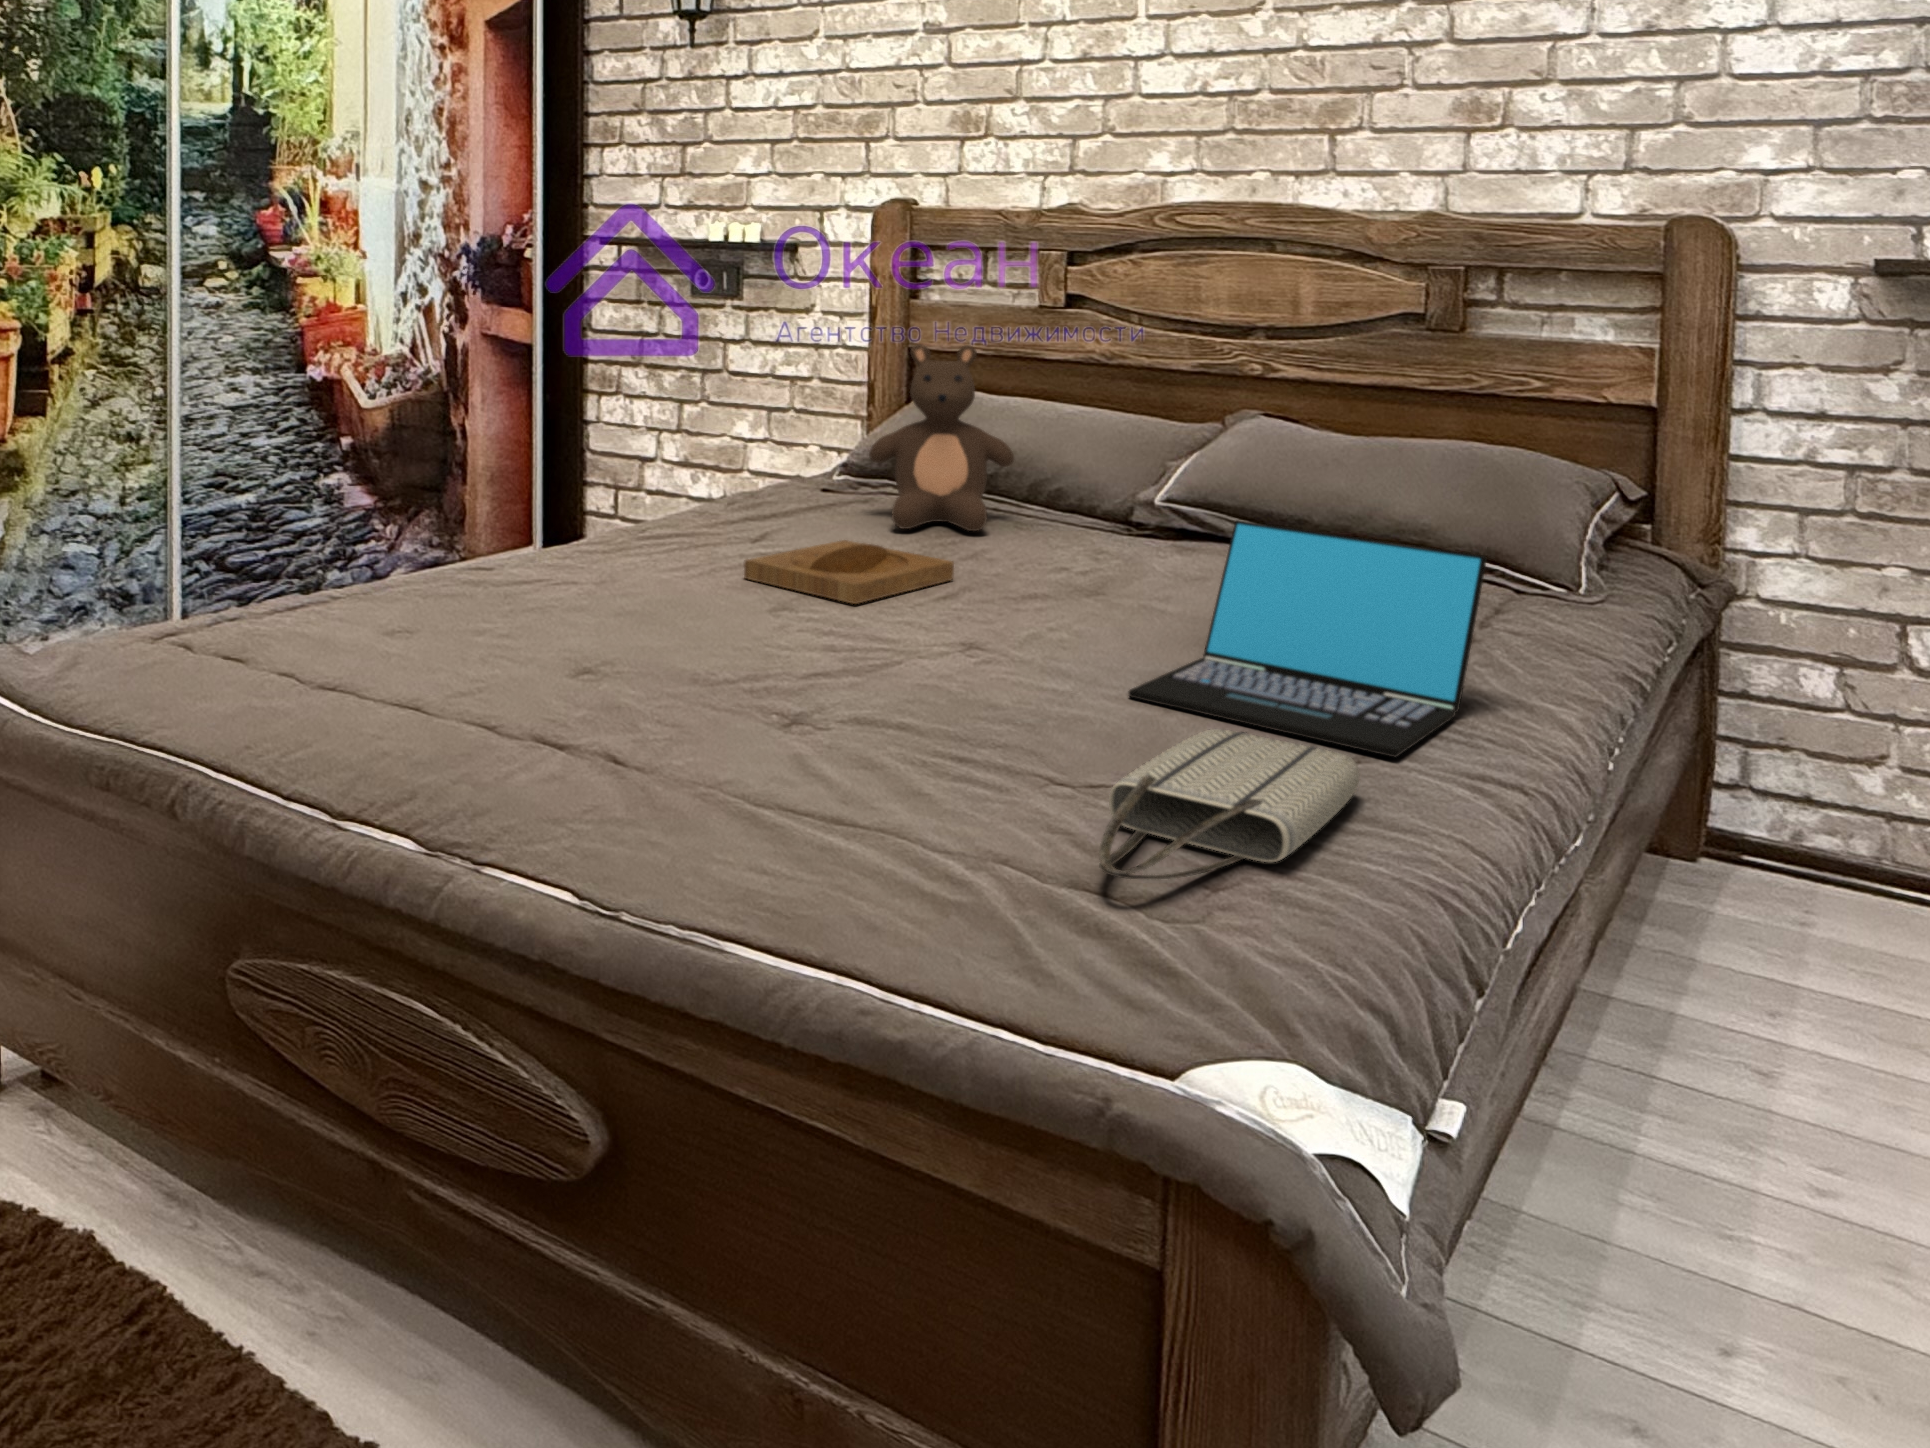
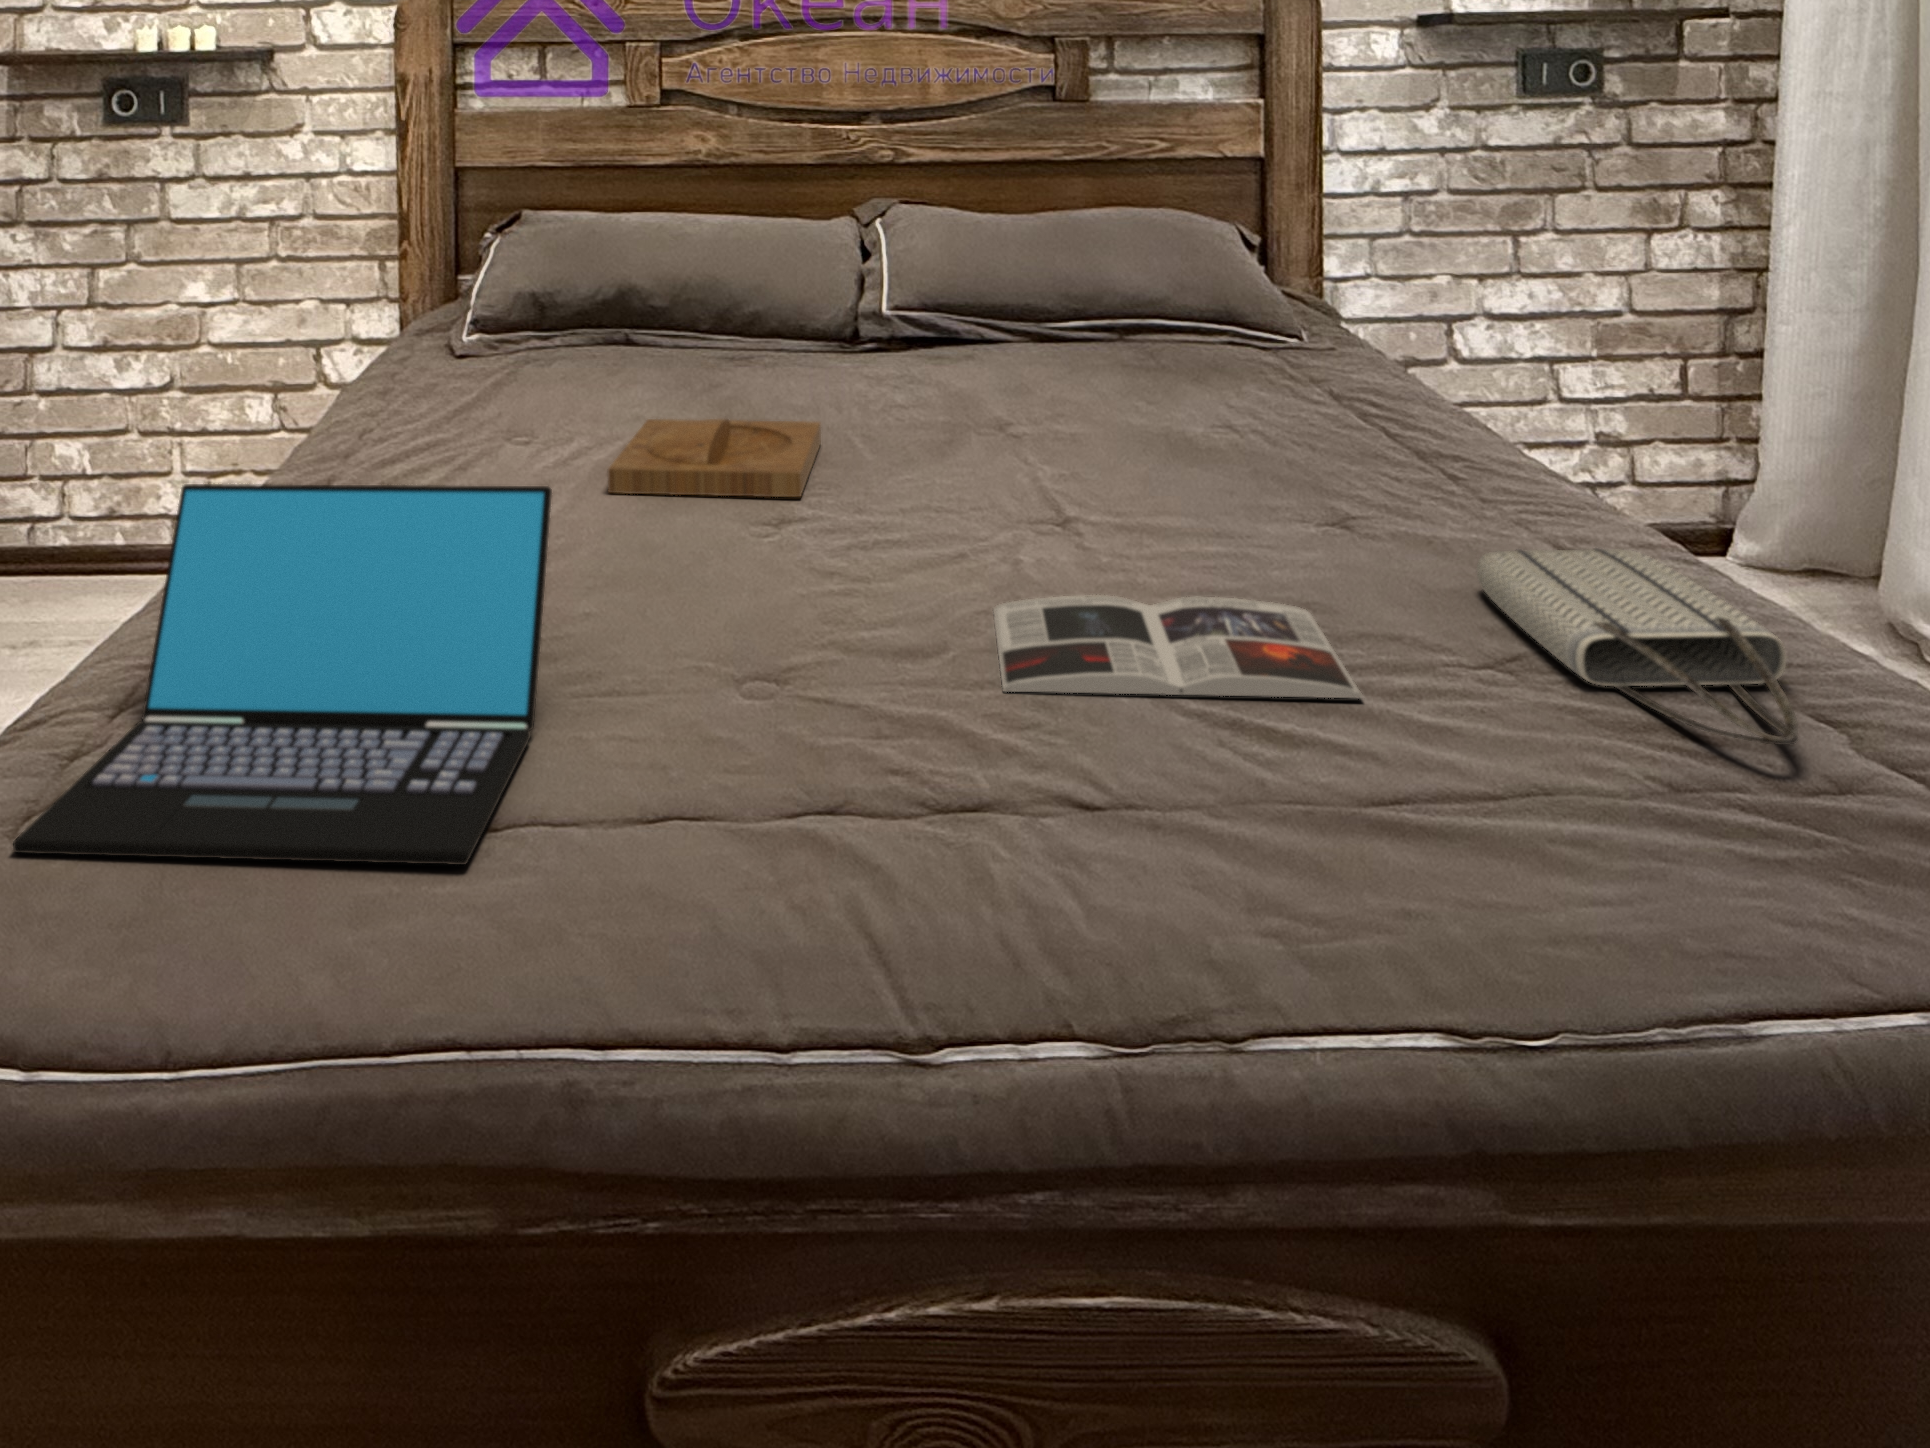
teddy bear: present [869,344,1014,531] -> none [556,161,730,393]
laptop: present [1129,521,1487,757] -> present [13,484,552,865]
magazine: none [713,682,1028,784] -> present [993,595,1363,699]

